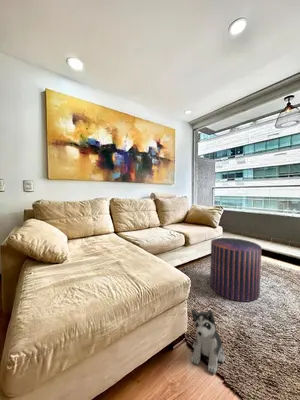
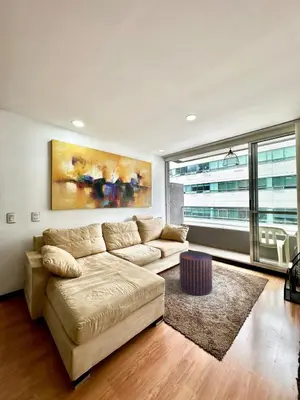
plush toy: present [191,310,225,374] -> none [167,299,187,337]

